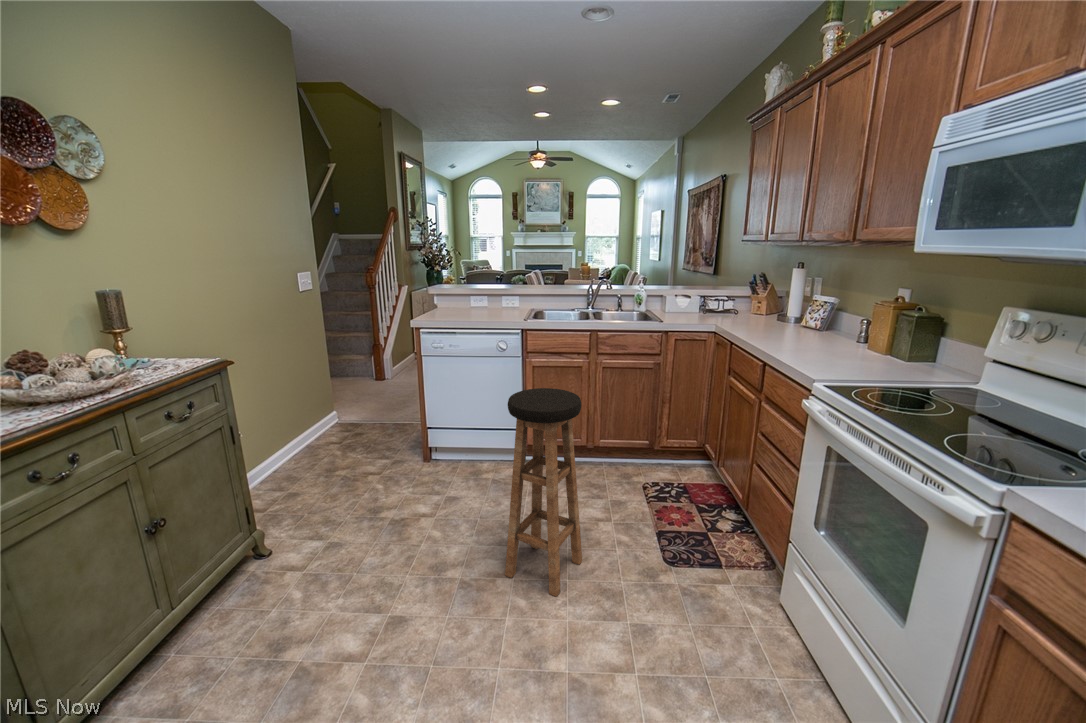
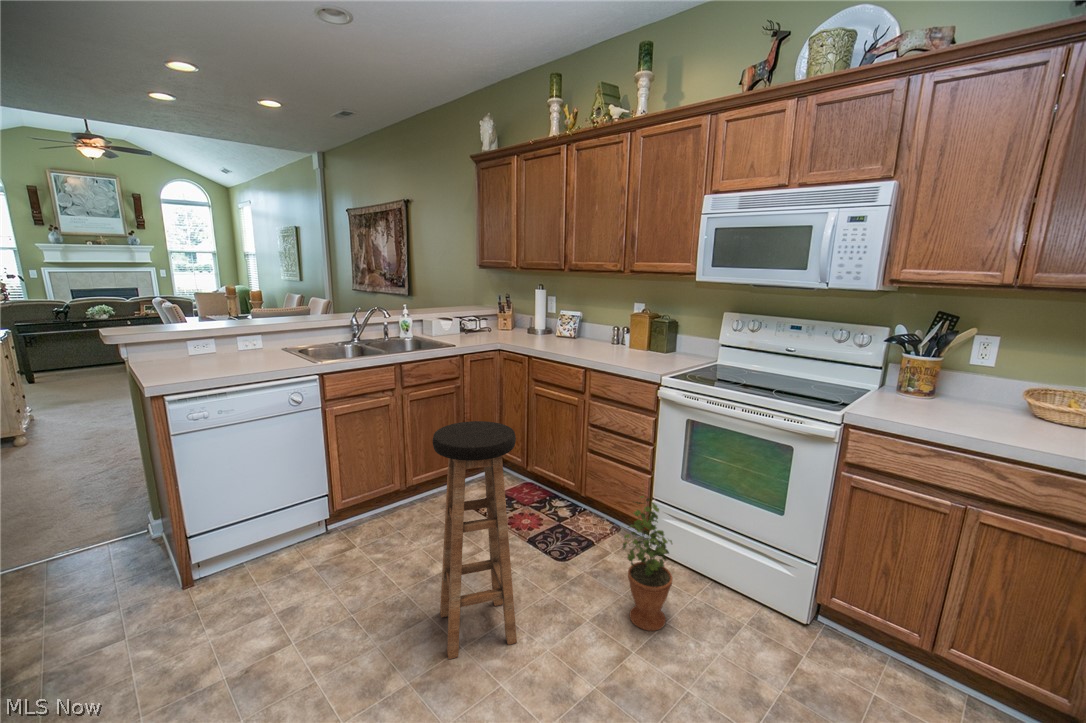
potted plant: none [658,522,725,681] -> present [623,496,672,631]

